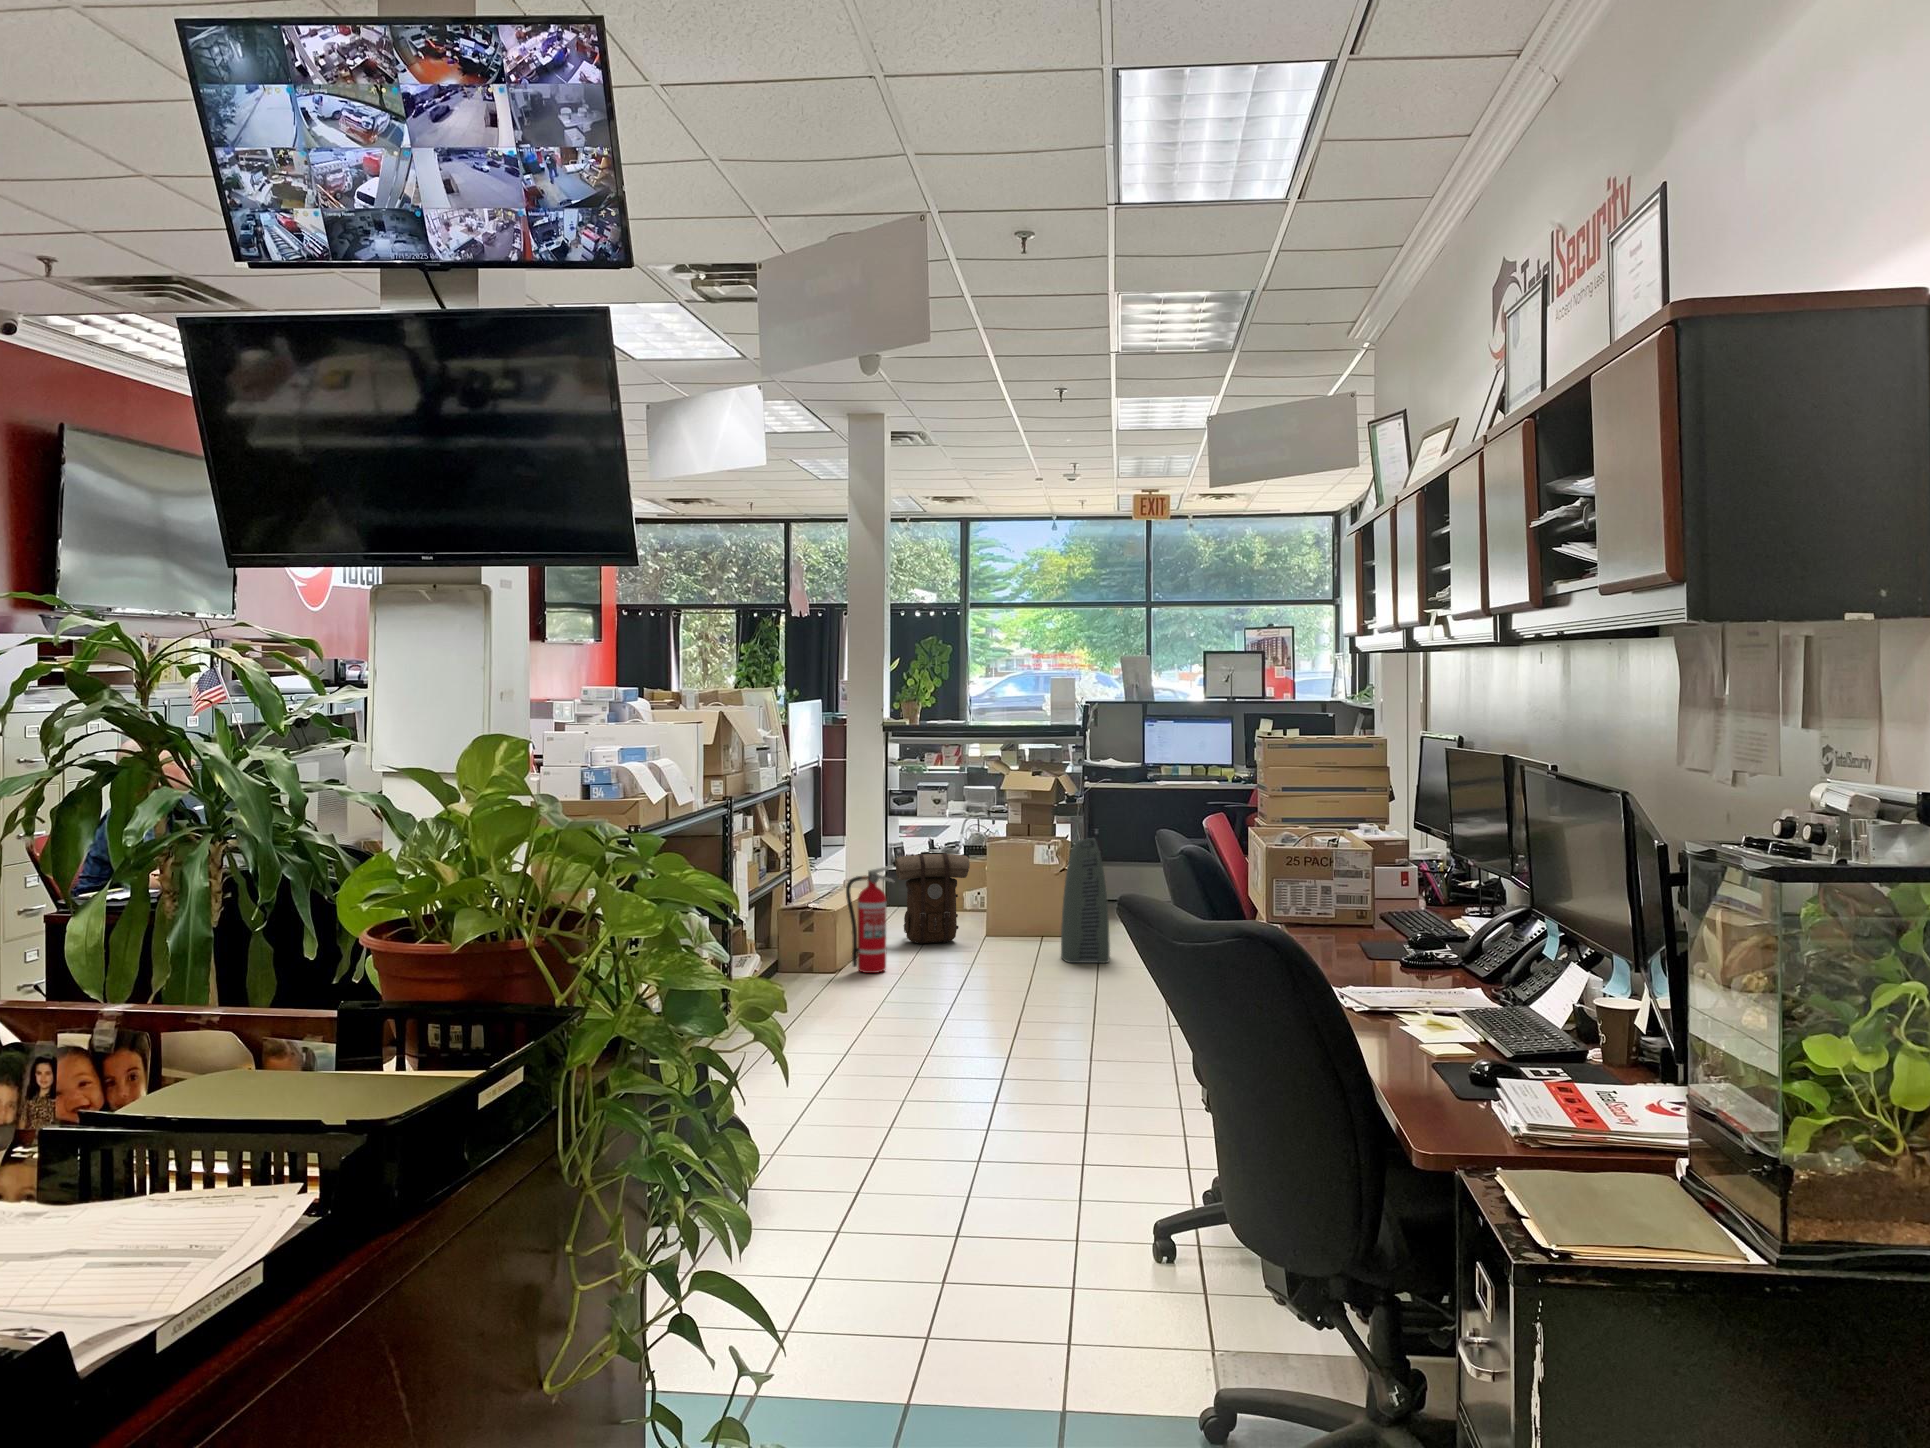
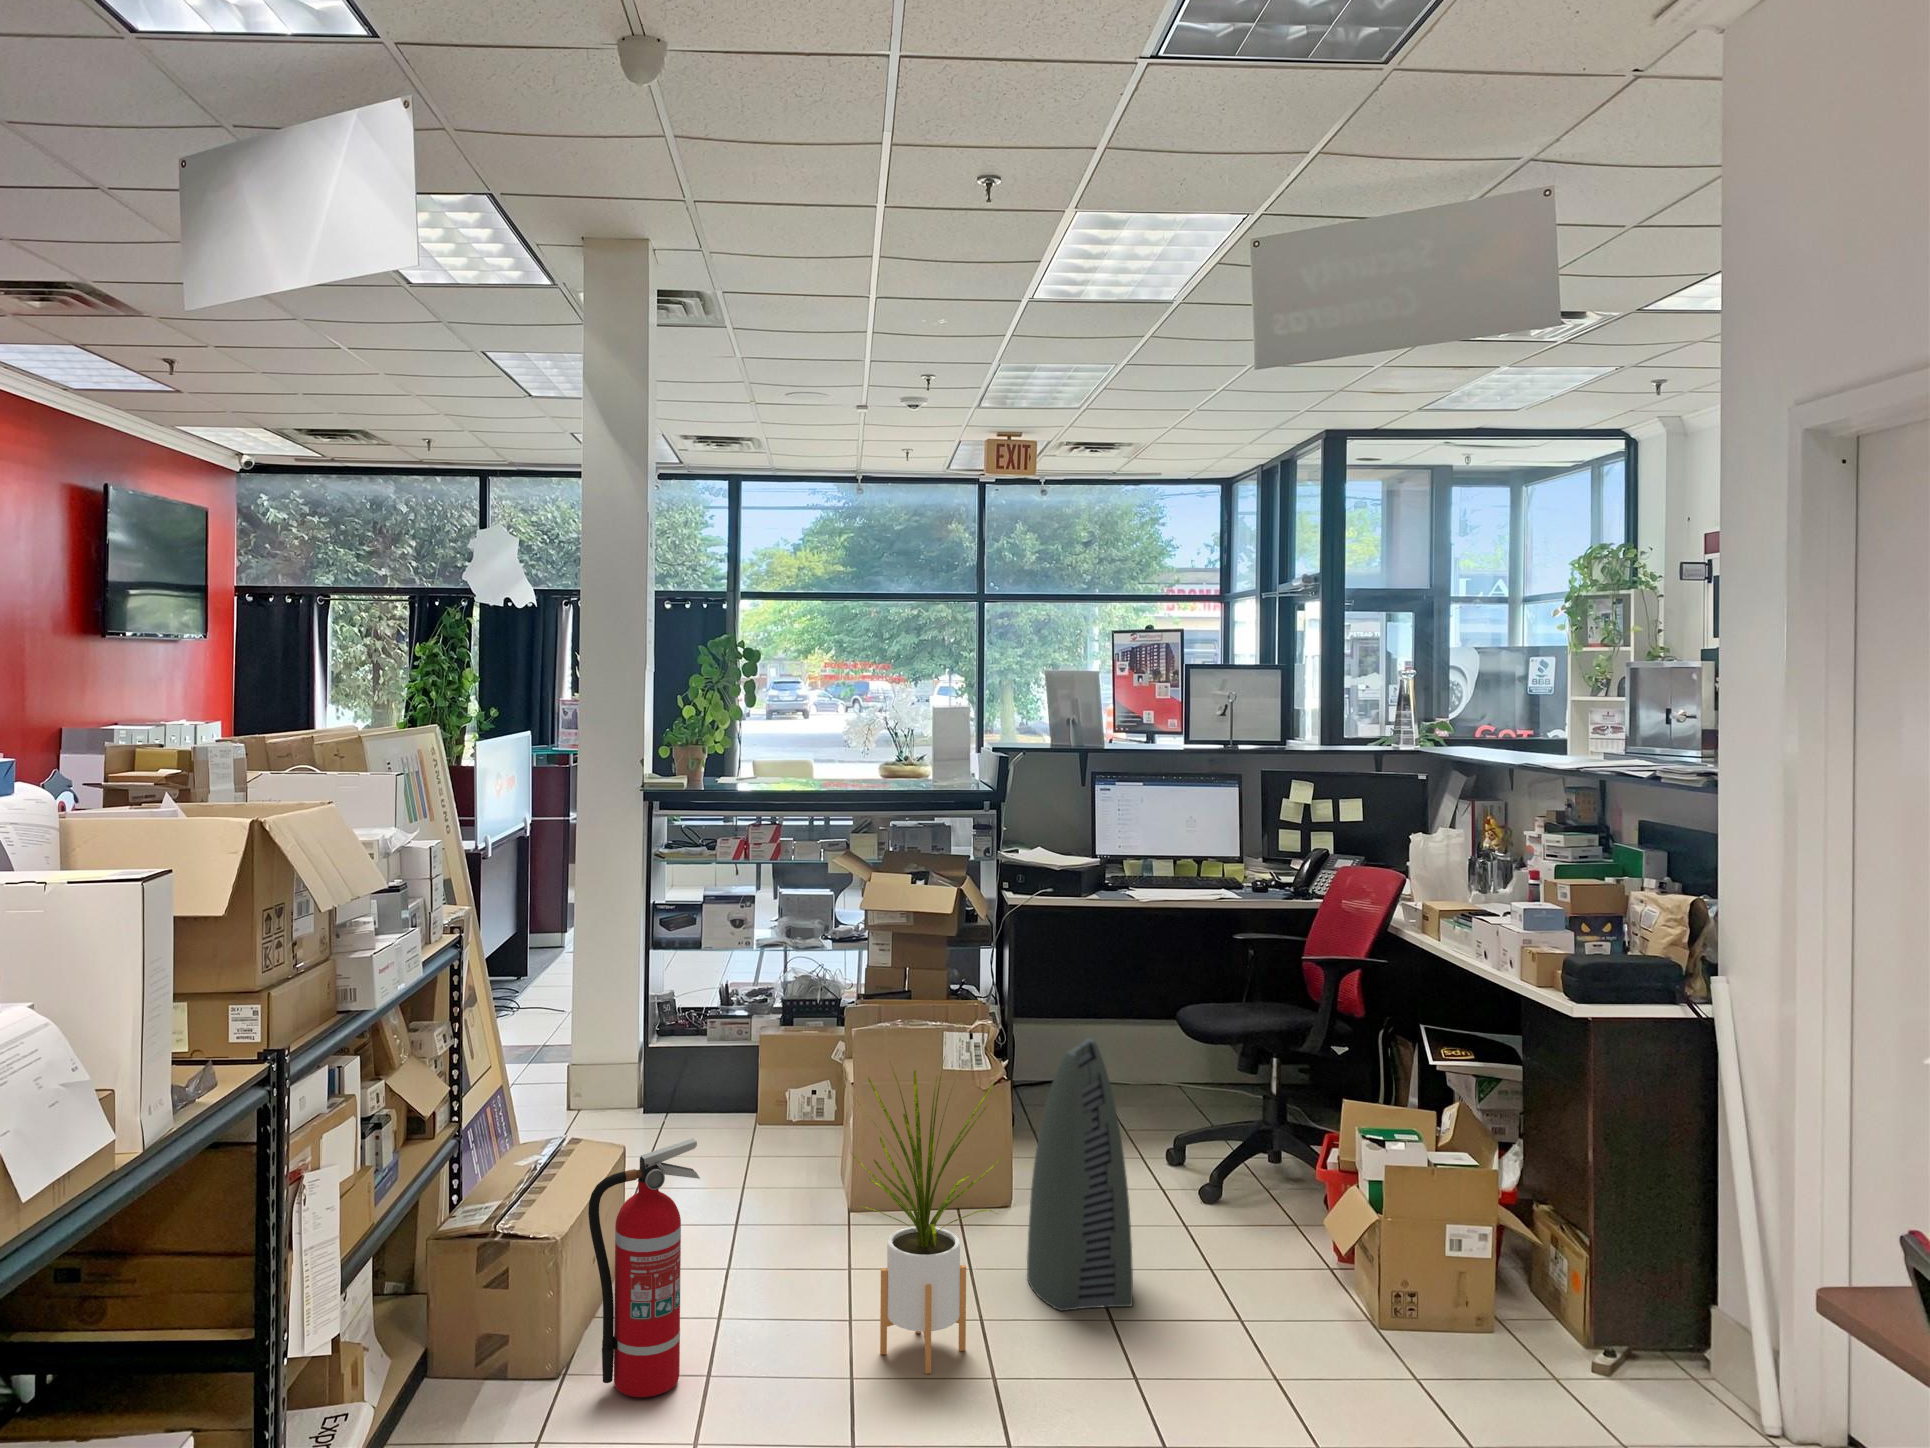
house plant: none [964,834,1035,973] -> present [851,1057,1003,1374]
backpack: present [895,853,970,944] -> none [684,1058,831,1244]

